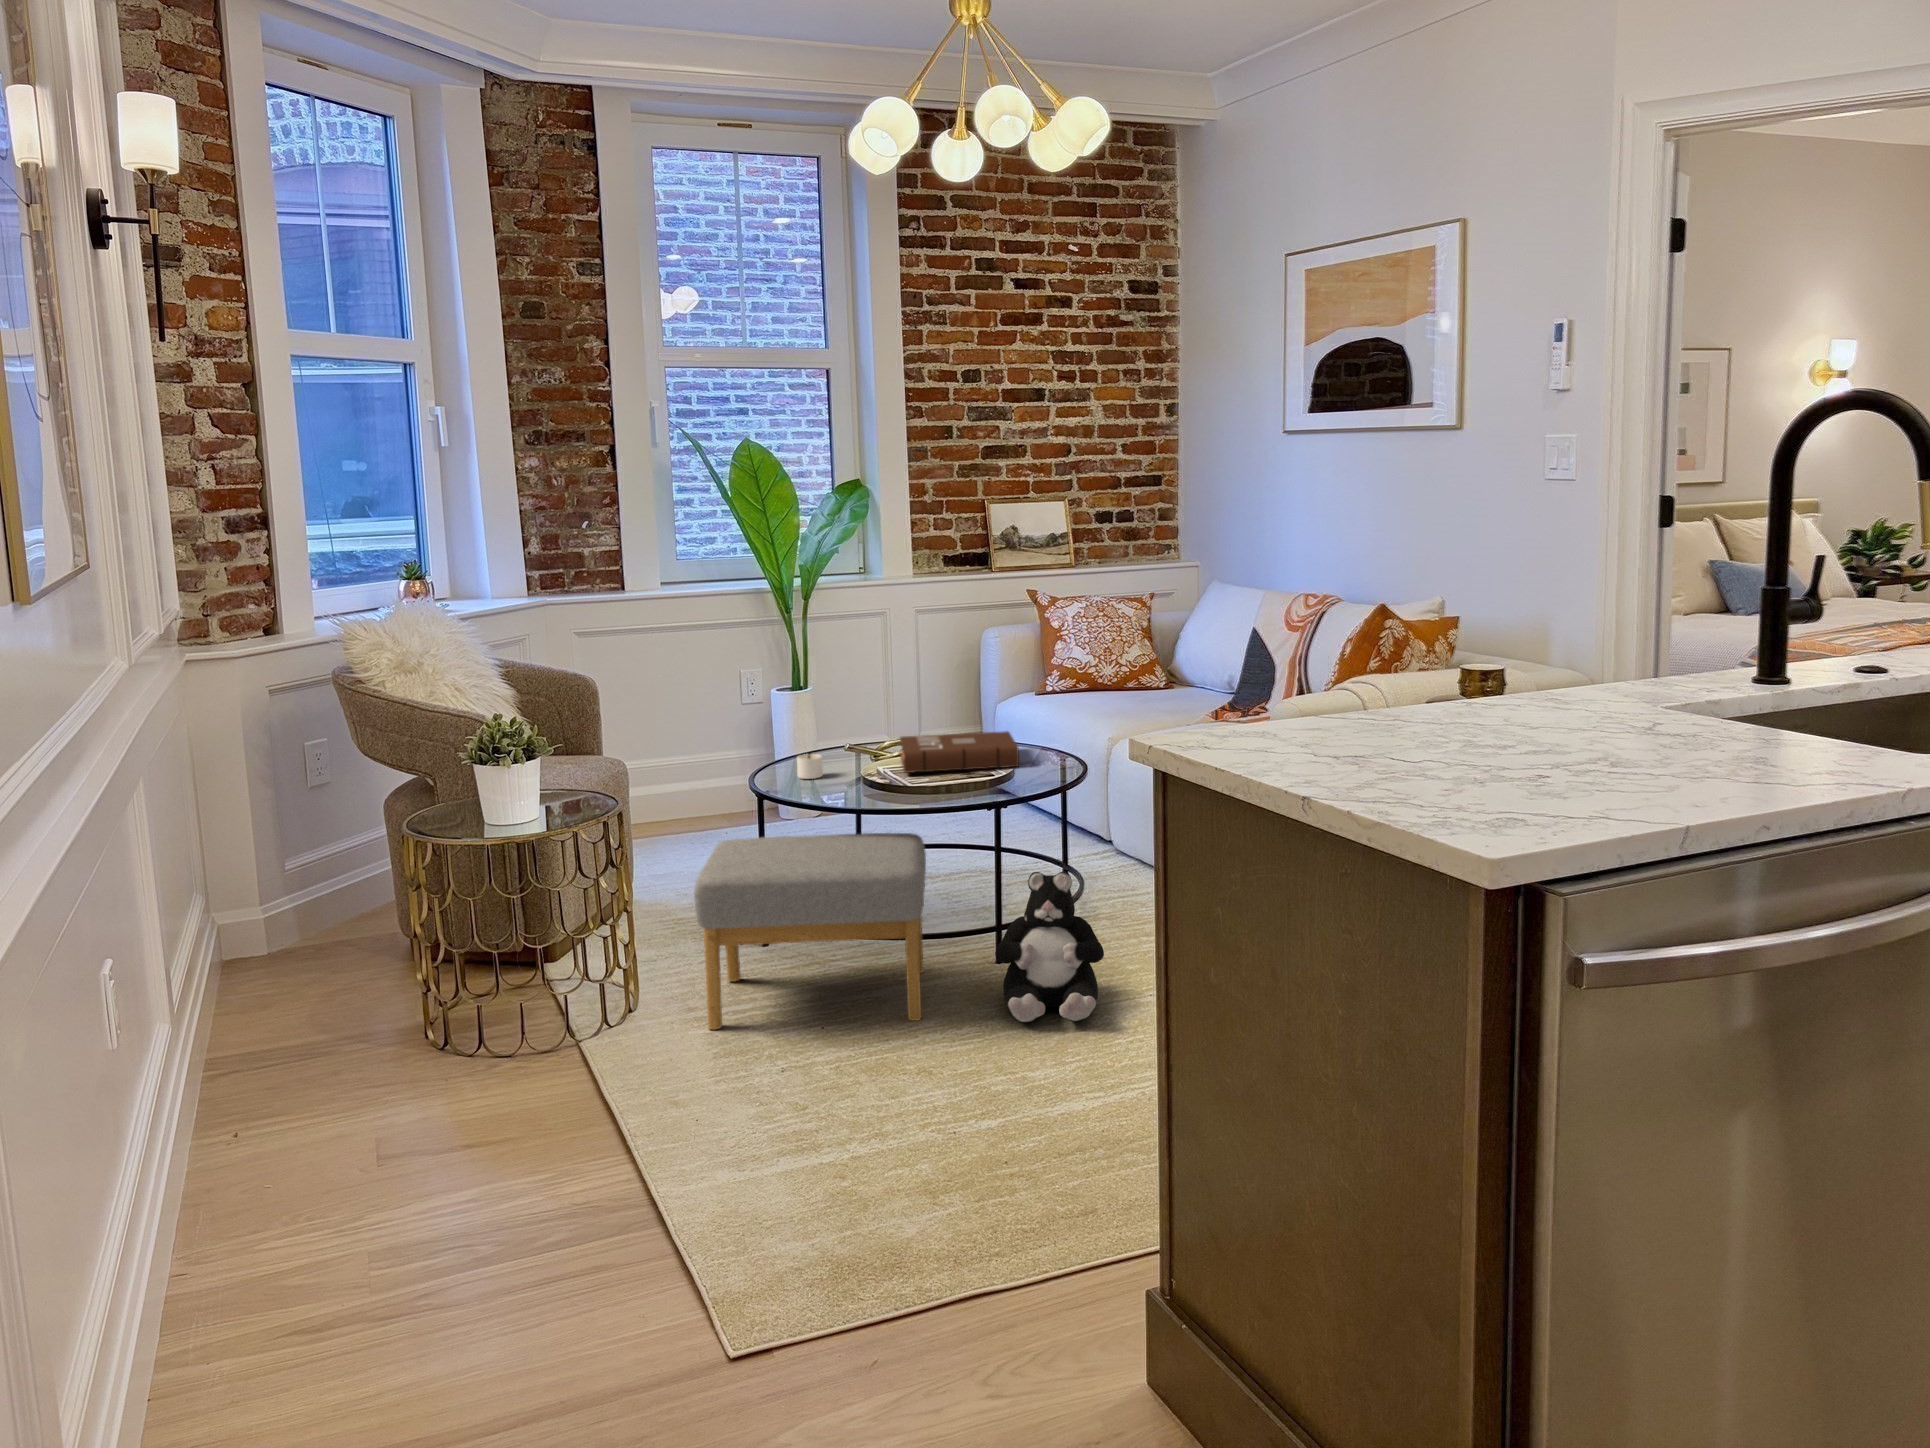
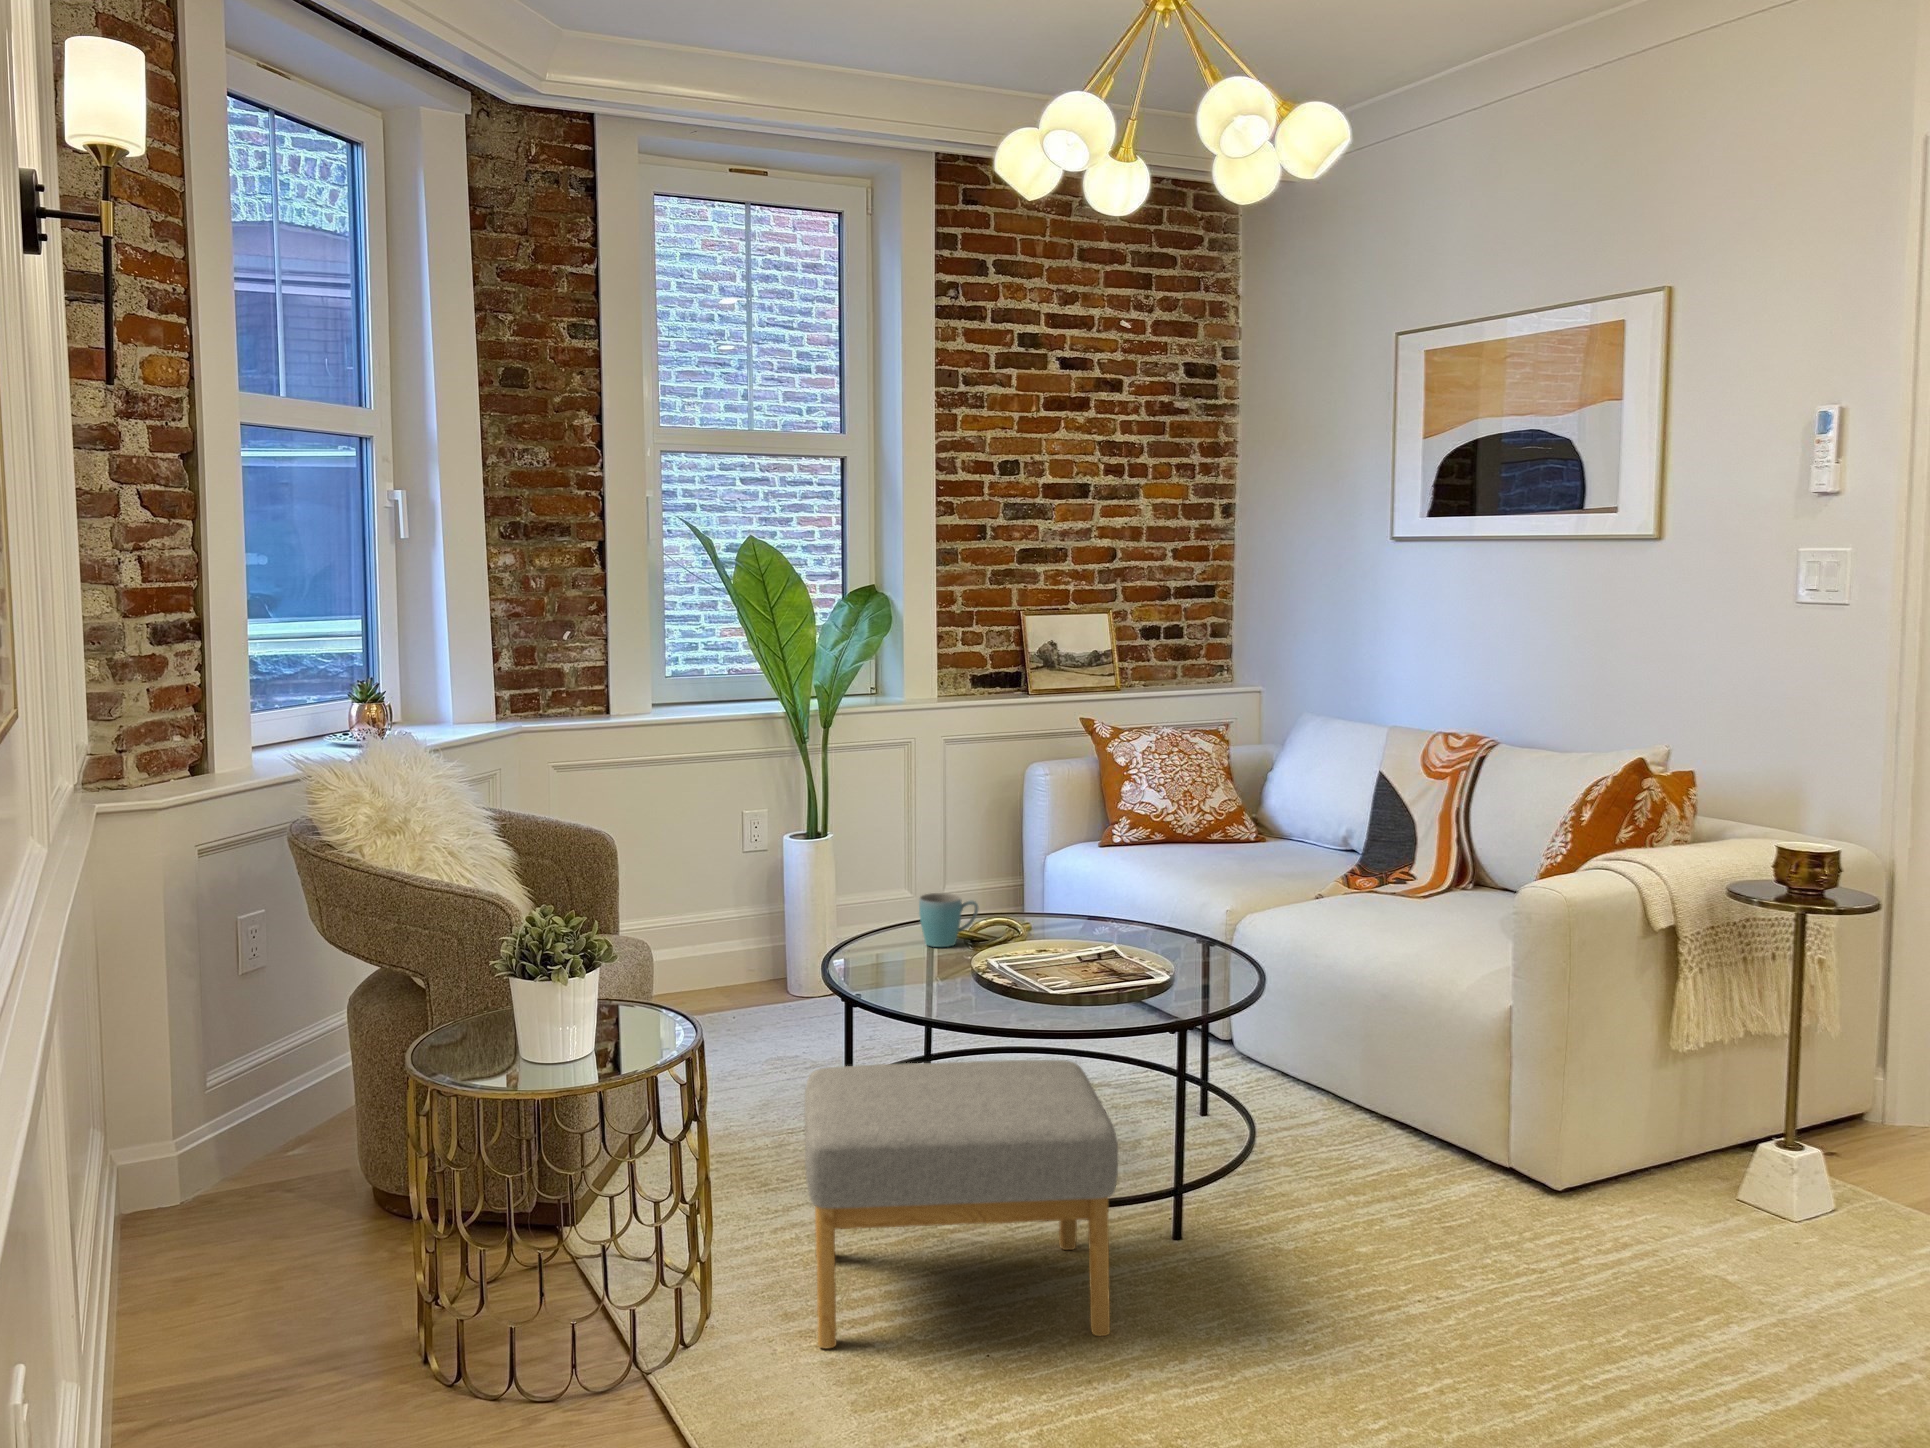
mug: none [836,721,883,762] -> present [919,893,978,947]
book: present [900,731,1019,773] -> none [1003,910,1172,969]
candle: present [797,754,823,779] -> none [882,940,924,974]
plush toy: present [995,871,1104,1022] -> none [1204,1125,1367,1346]

